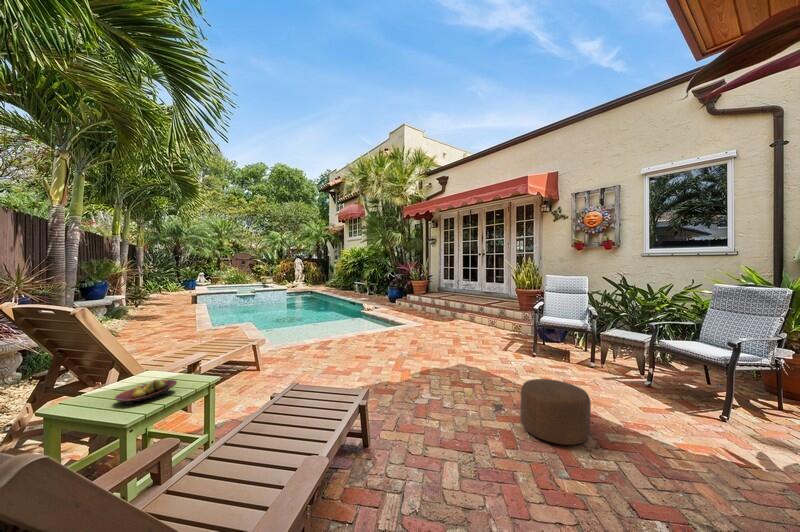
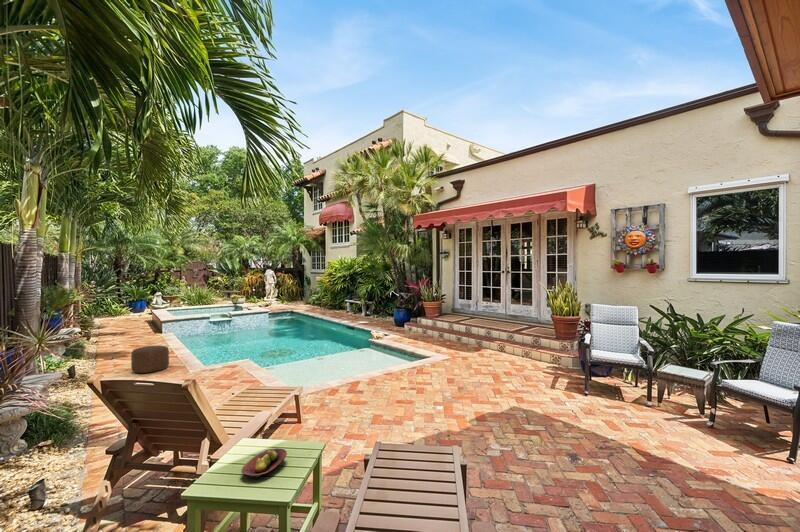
ottoman: present [520,379,591,445] -> present [131,346,169,373]

